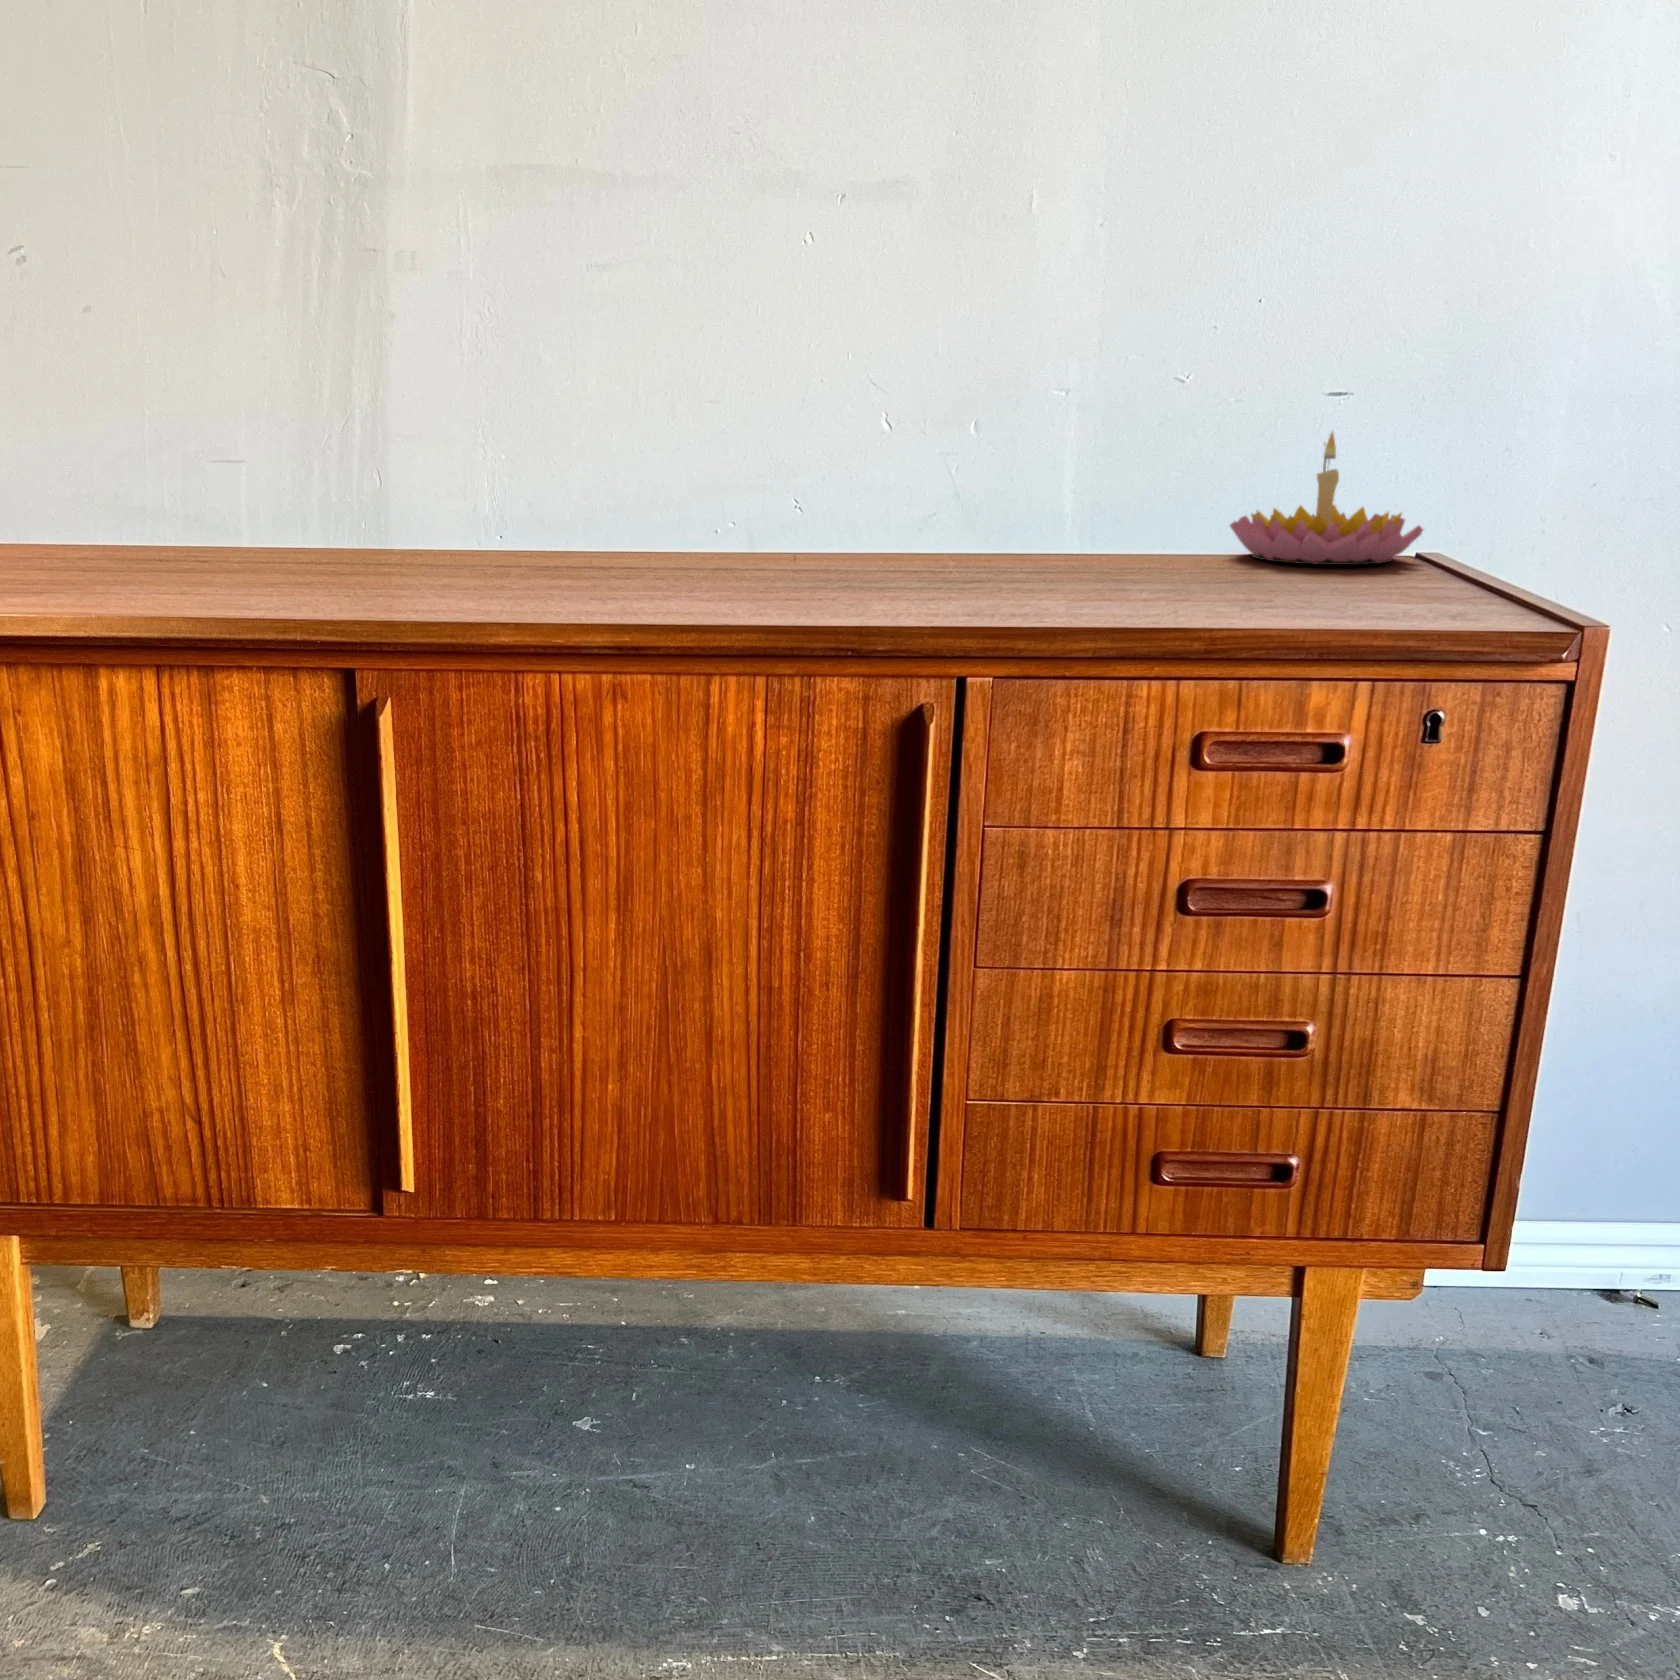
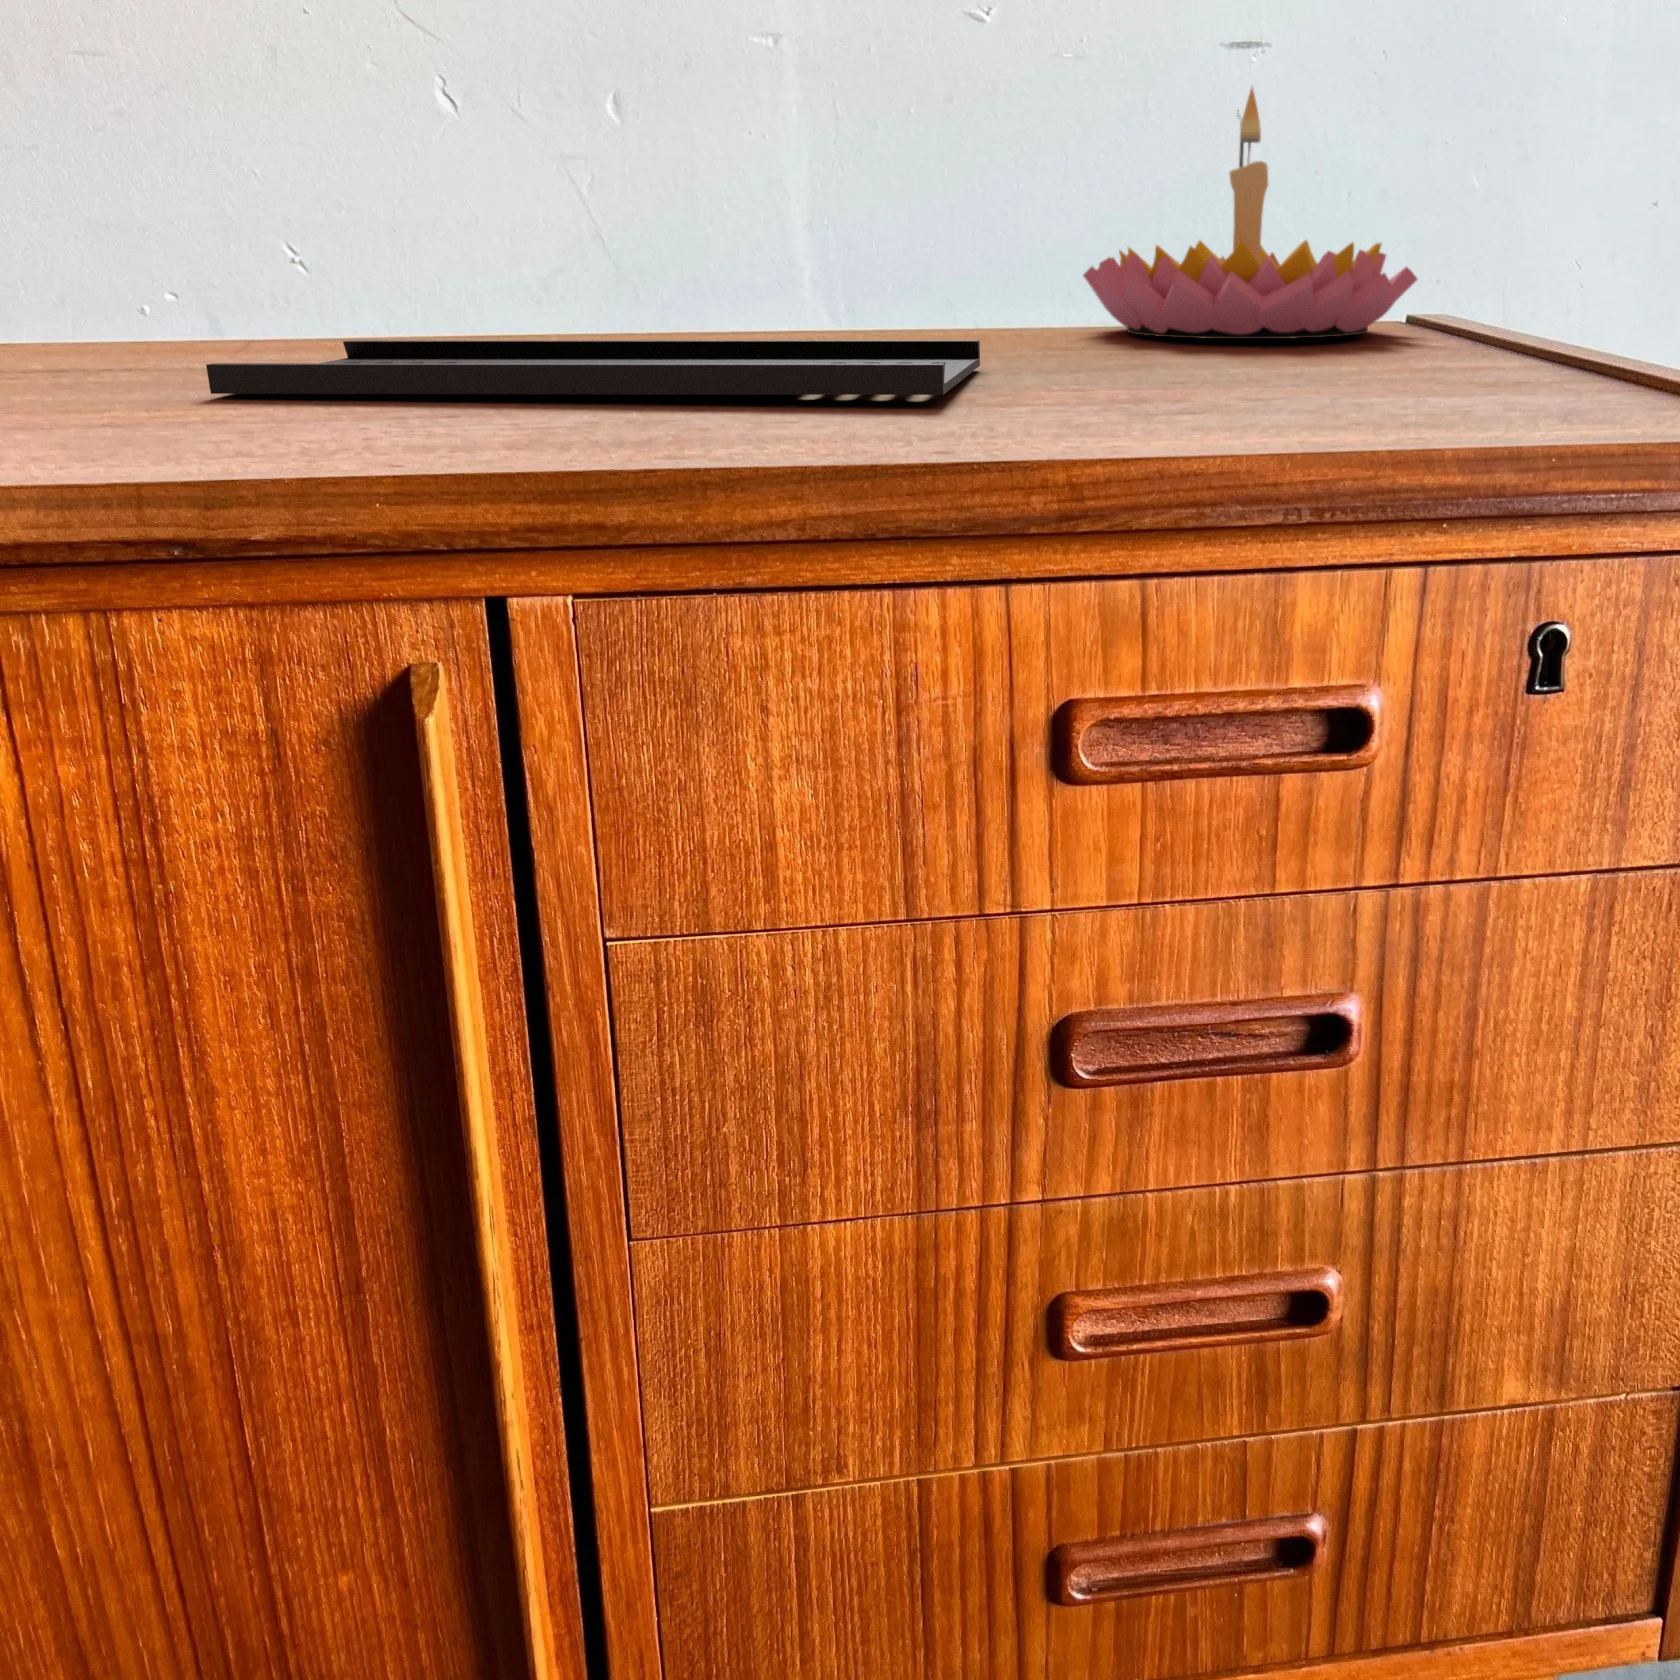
tray: none [811,555,1170,596] -> present [206,340,980,395]

